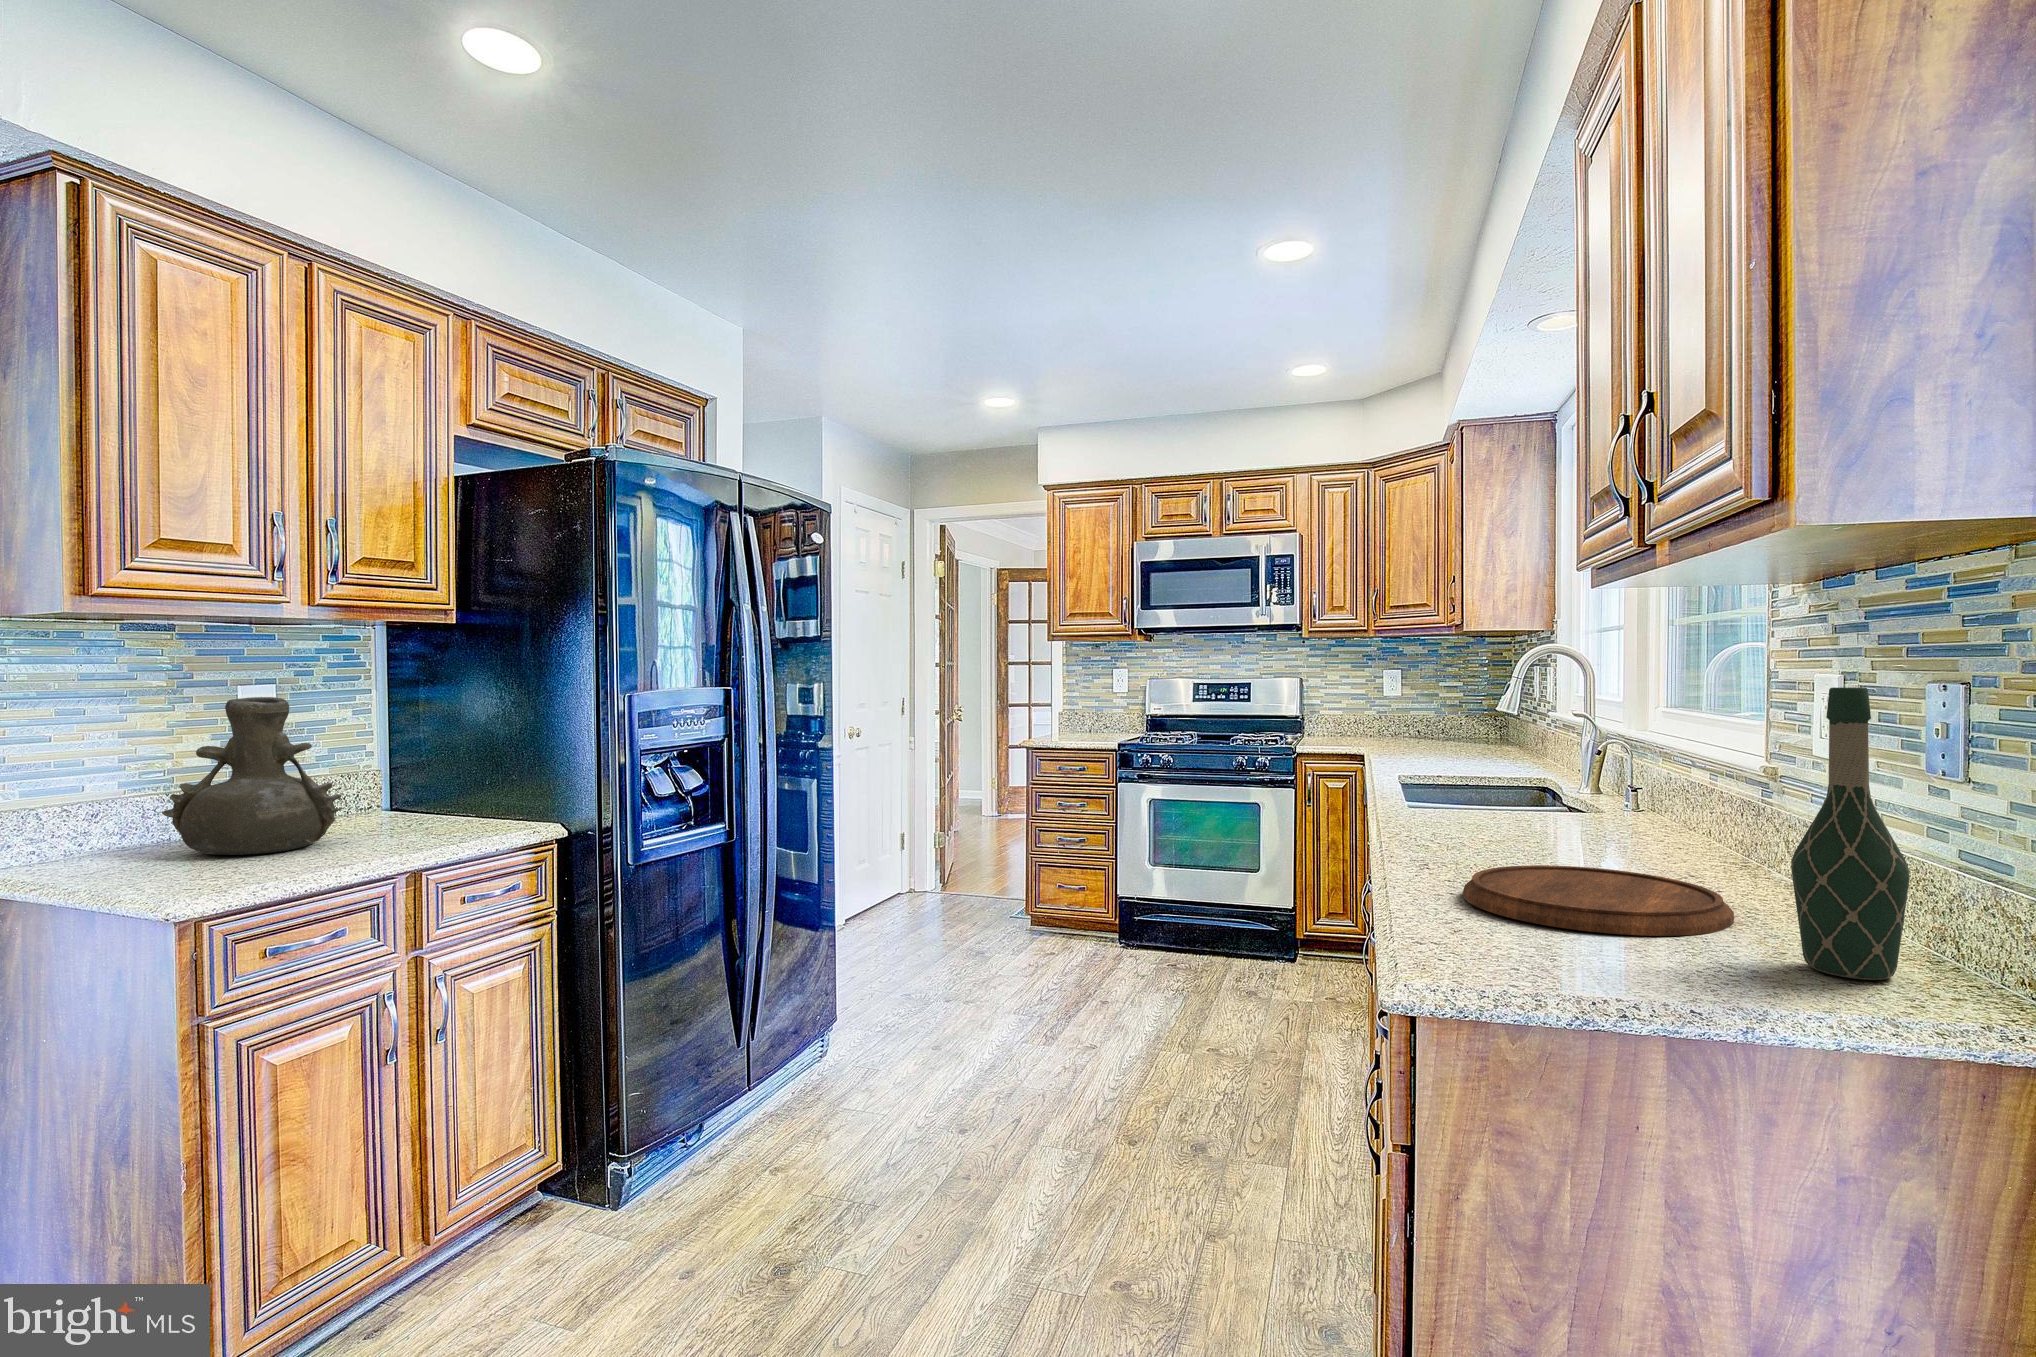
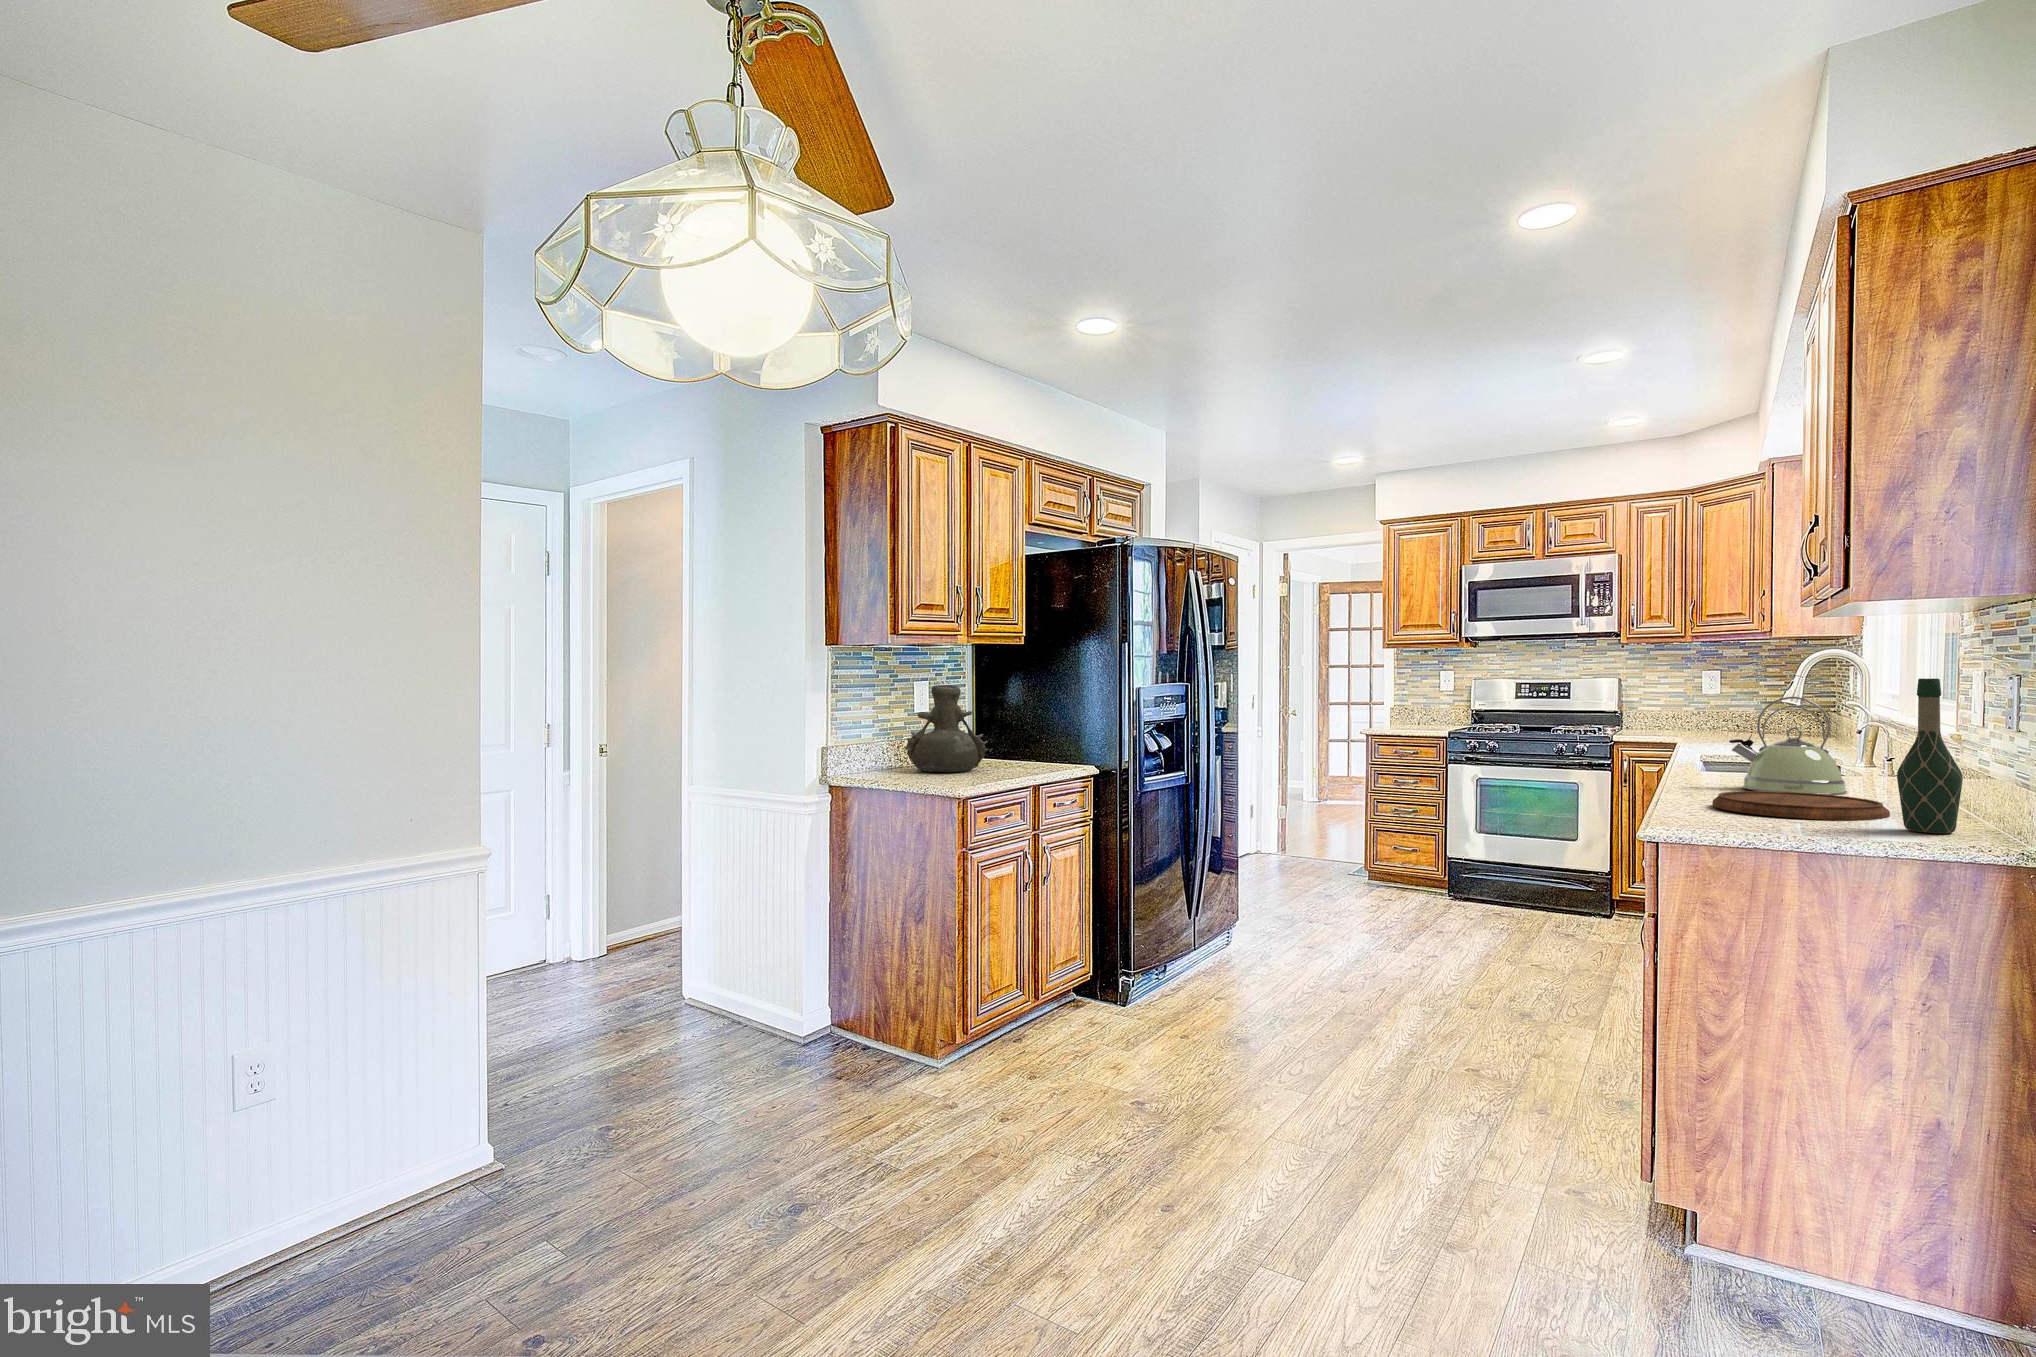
kettle: none [1461,709,1617,858] -> present [1729,697,1847,795]

